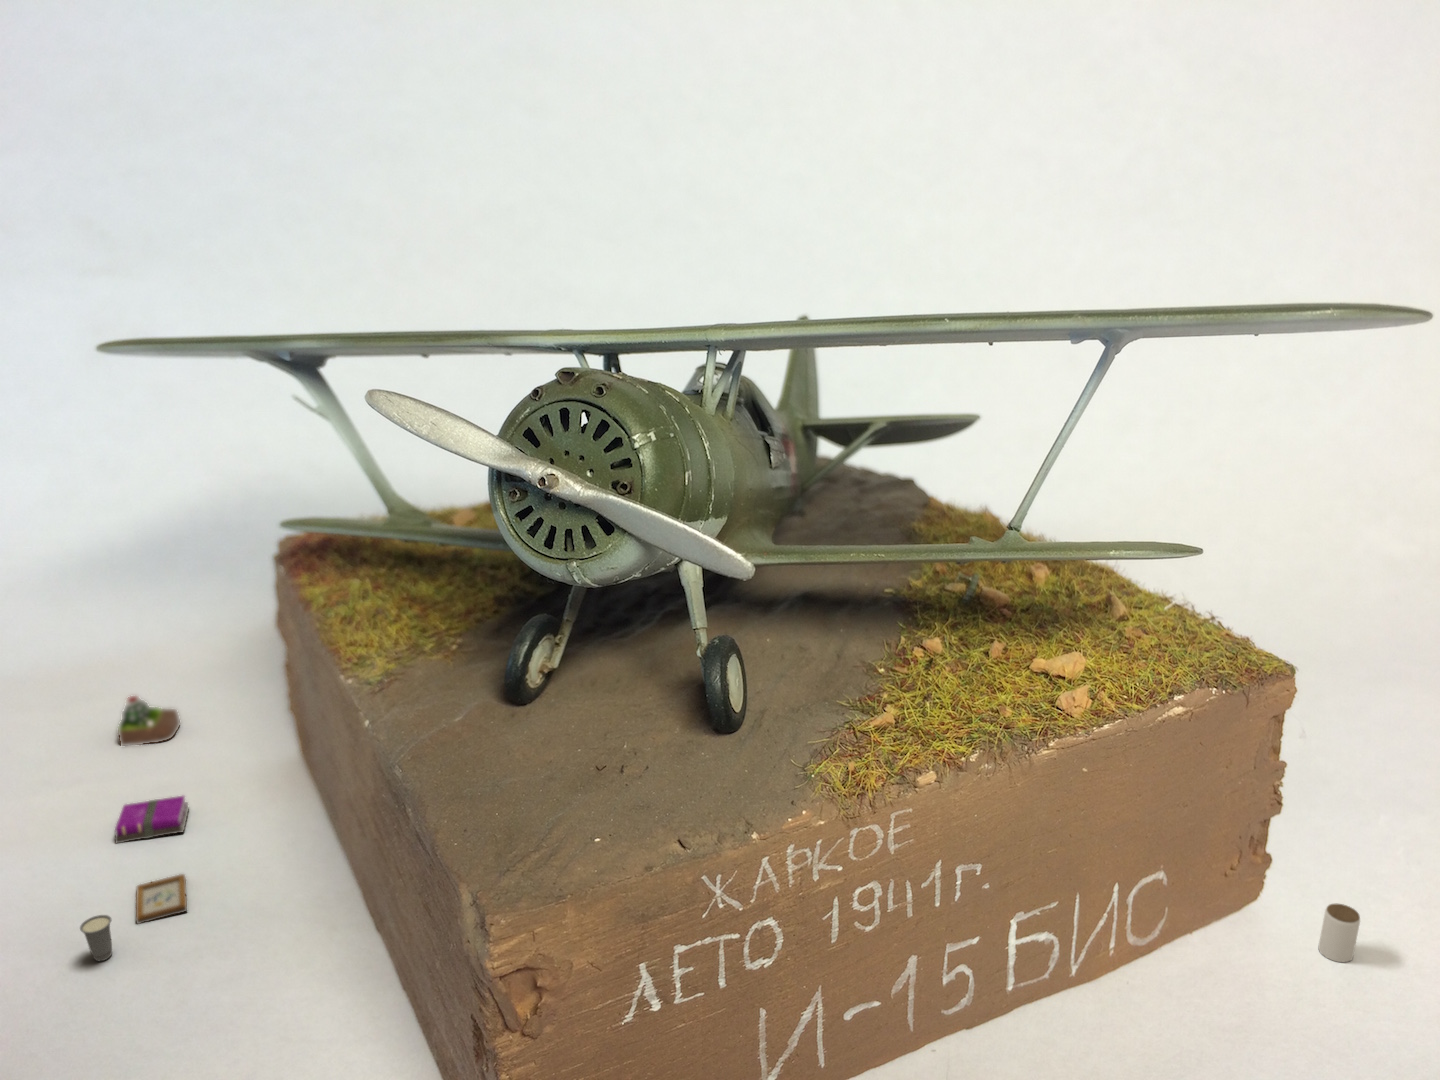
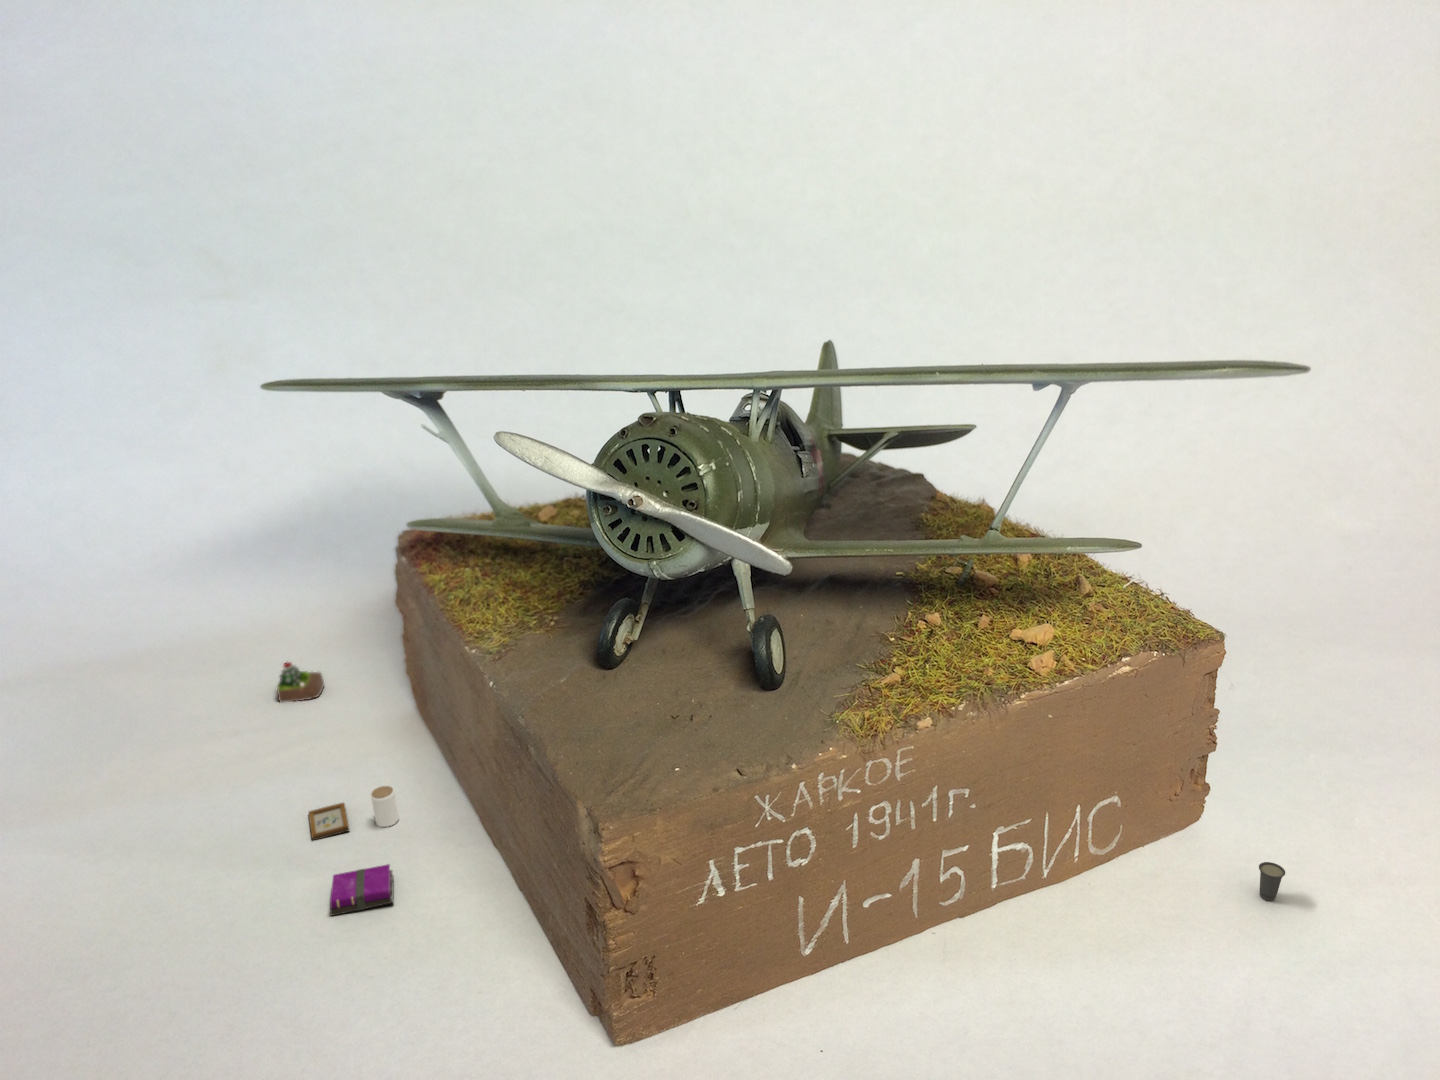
notebook: present [115,796,189,843] -> present [330,864,393,916]
jar: present [1319,904,1360,962] -> present [371,786,399,827]
cup: present [80,915,112,961] -> present [1259,862,1285,901]

